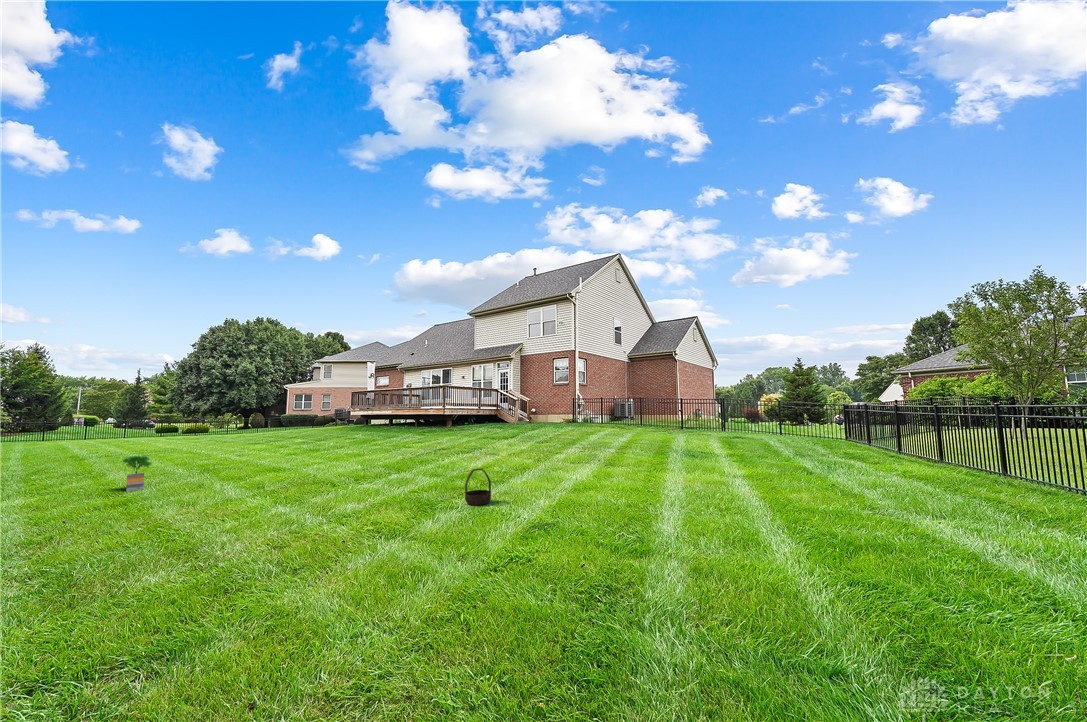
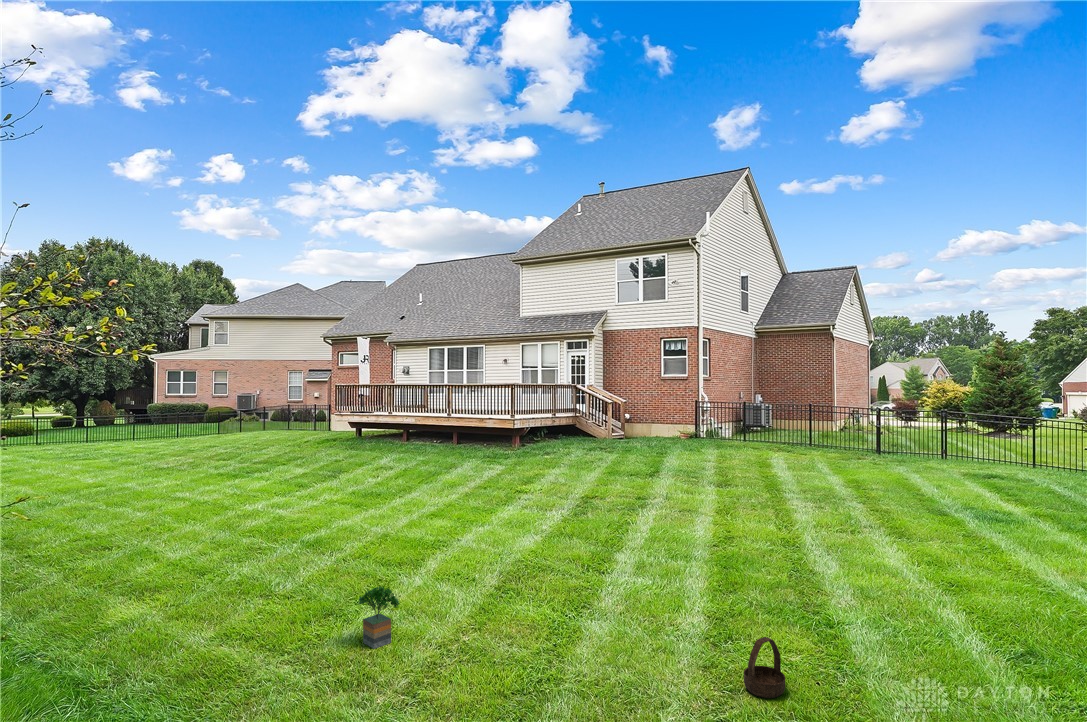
basket: present [465,469,491,505] -> present [744,637,785,698]

